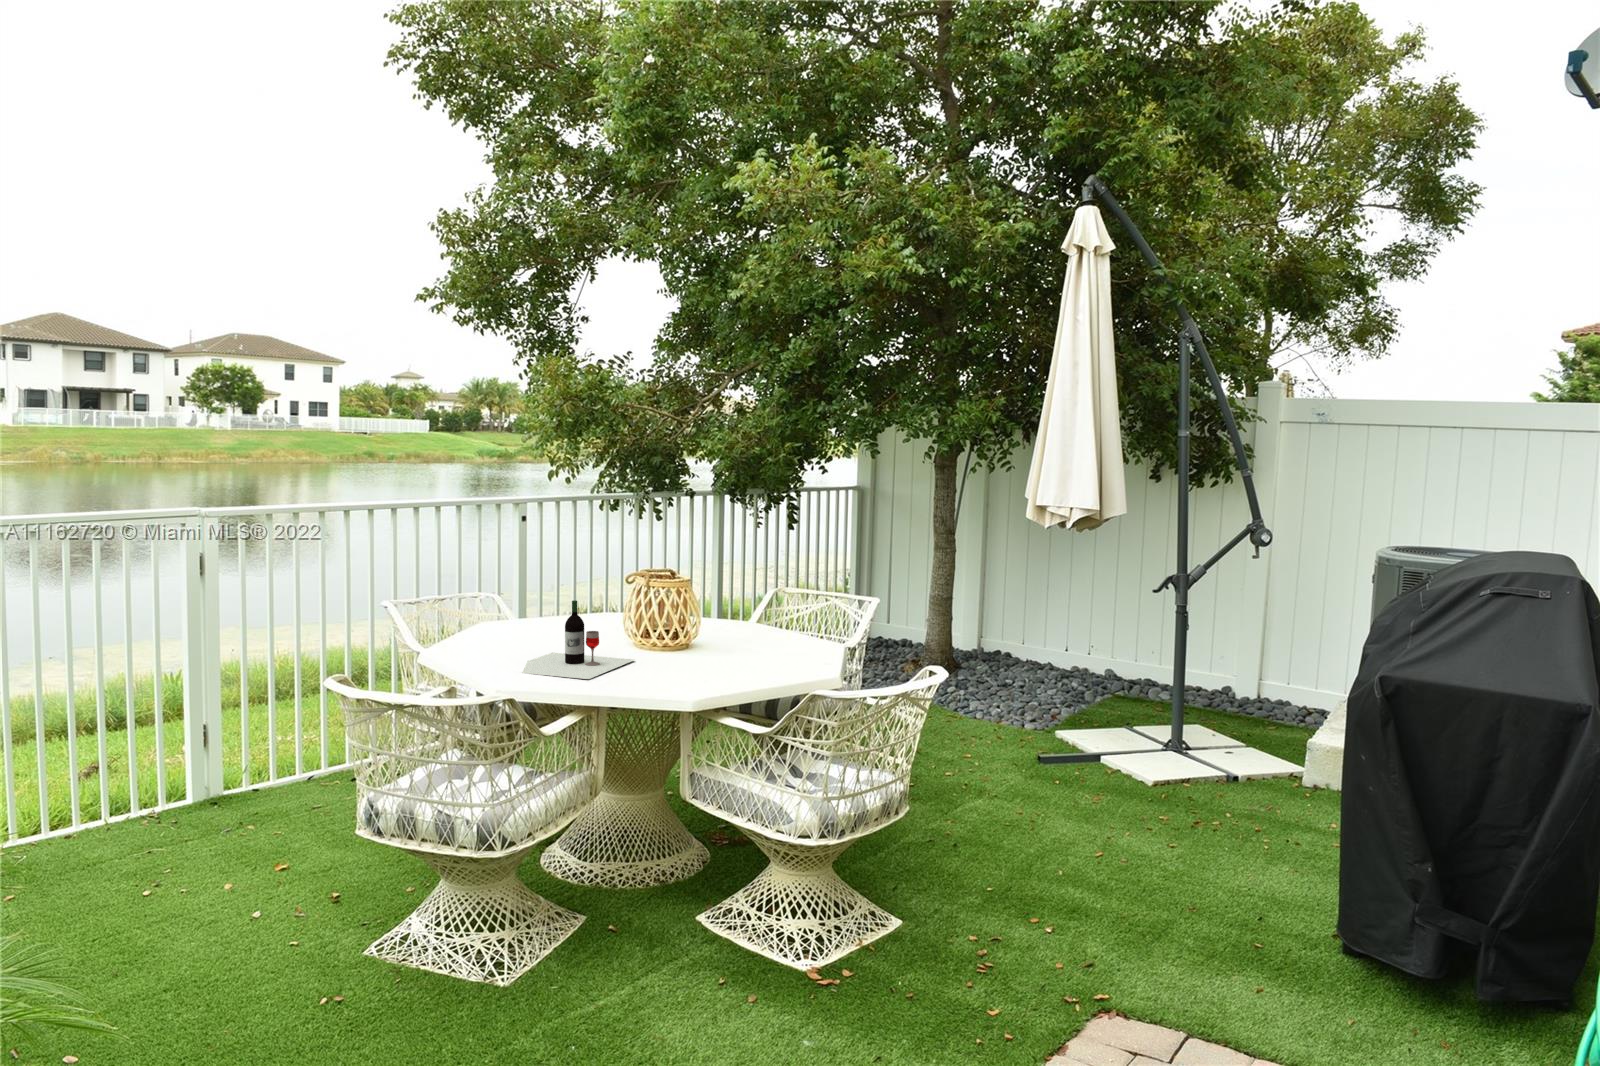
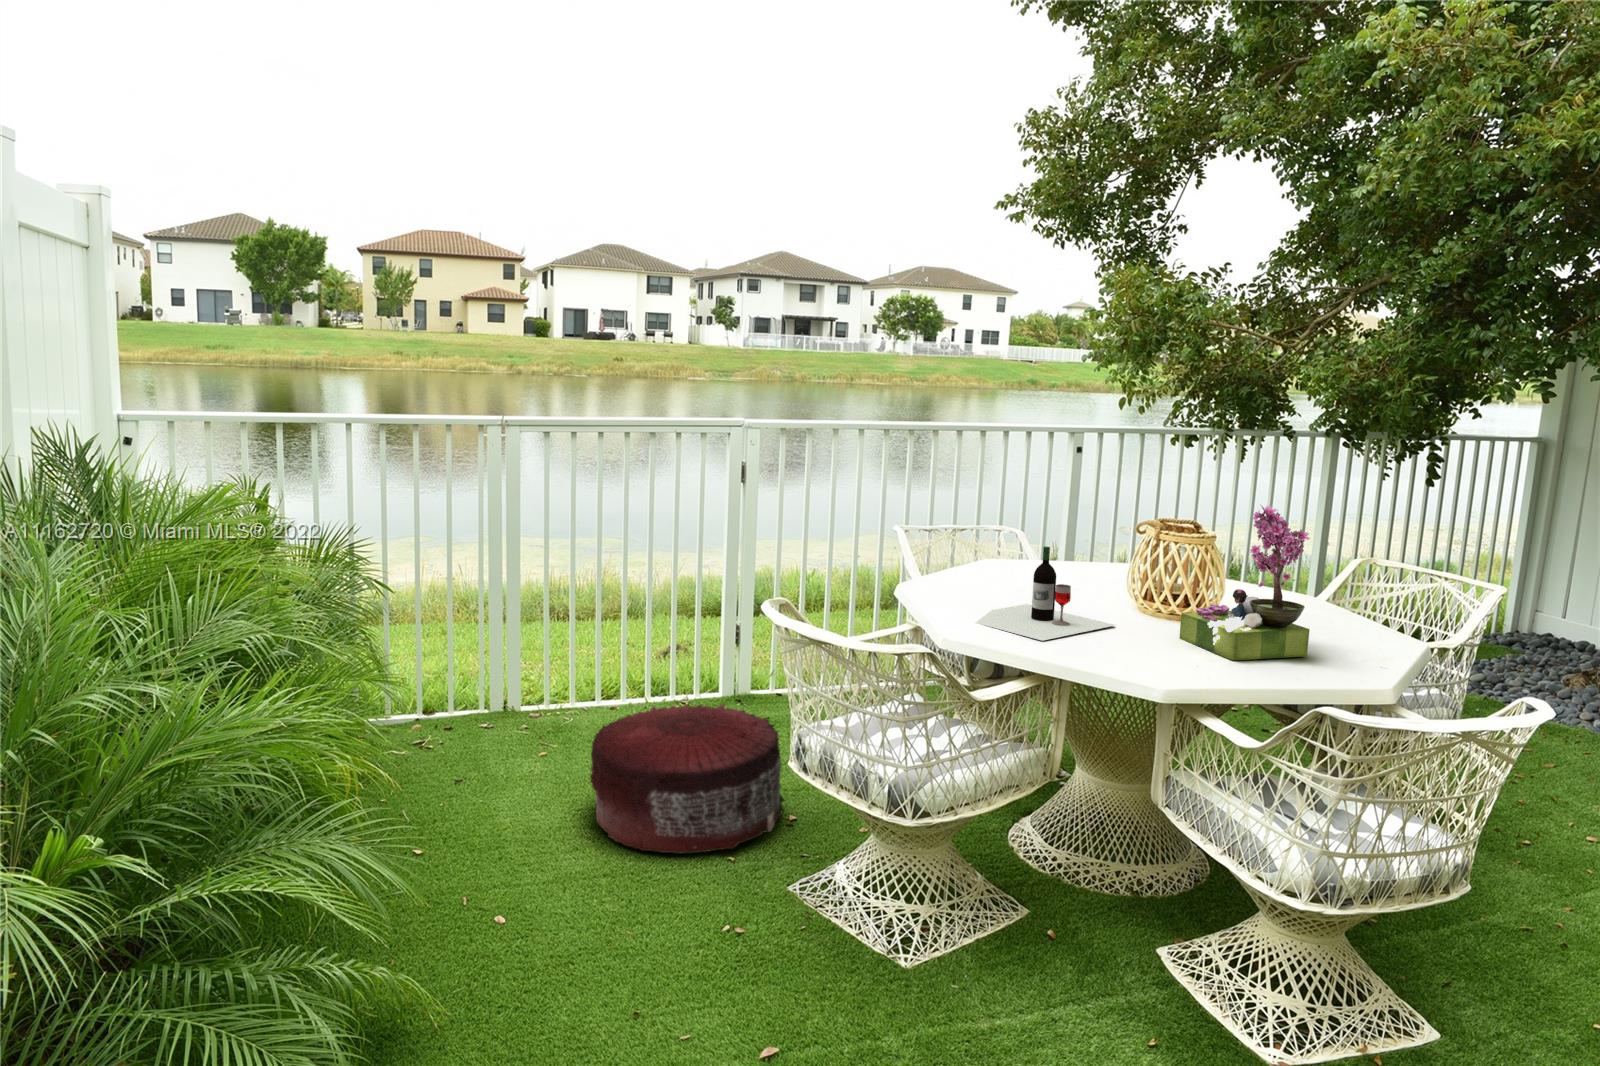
flower arrangement: none [687,550,780,674] -> present [1179,505,1310,660]
pouf: none [93,796,325,965] -> present [590,704,784,853]

